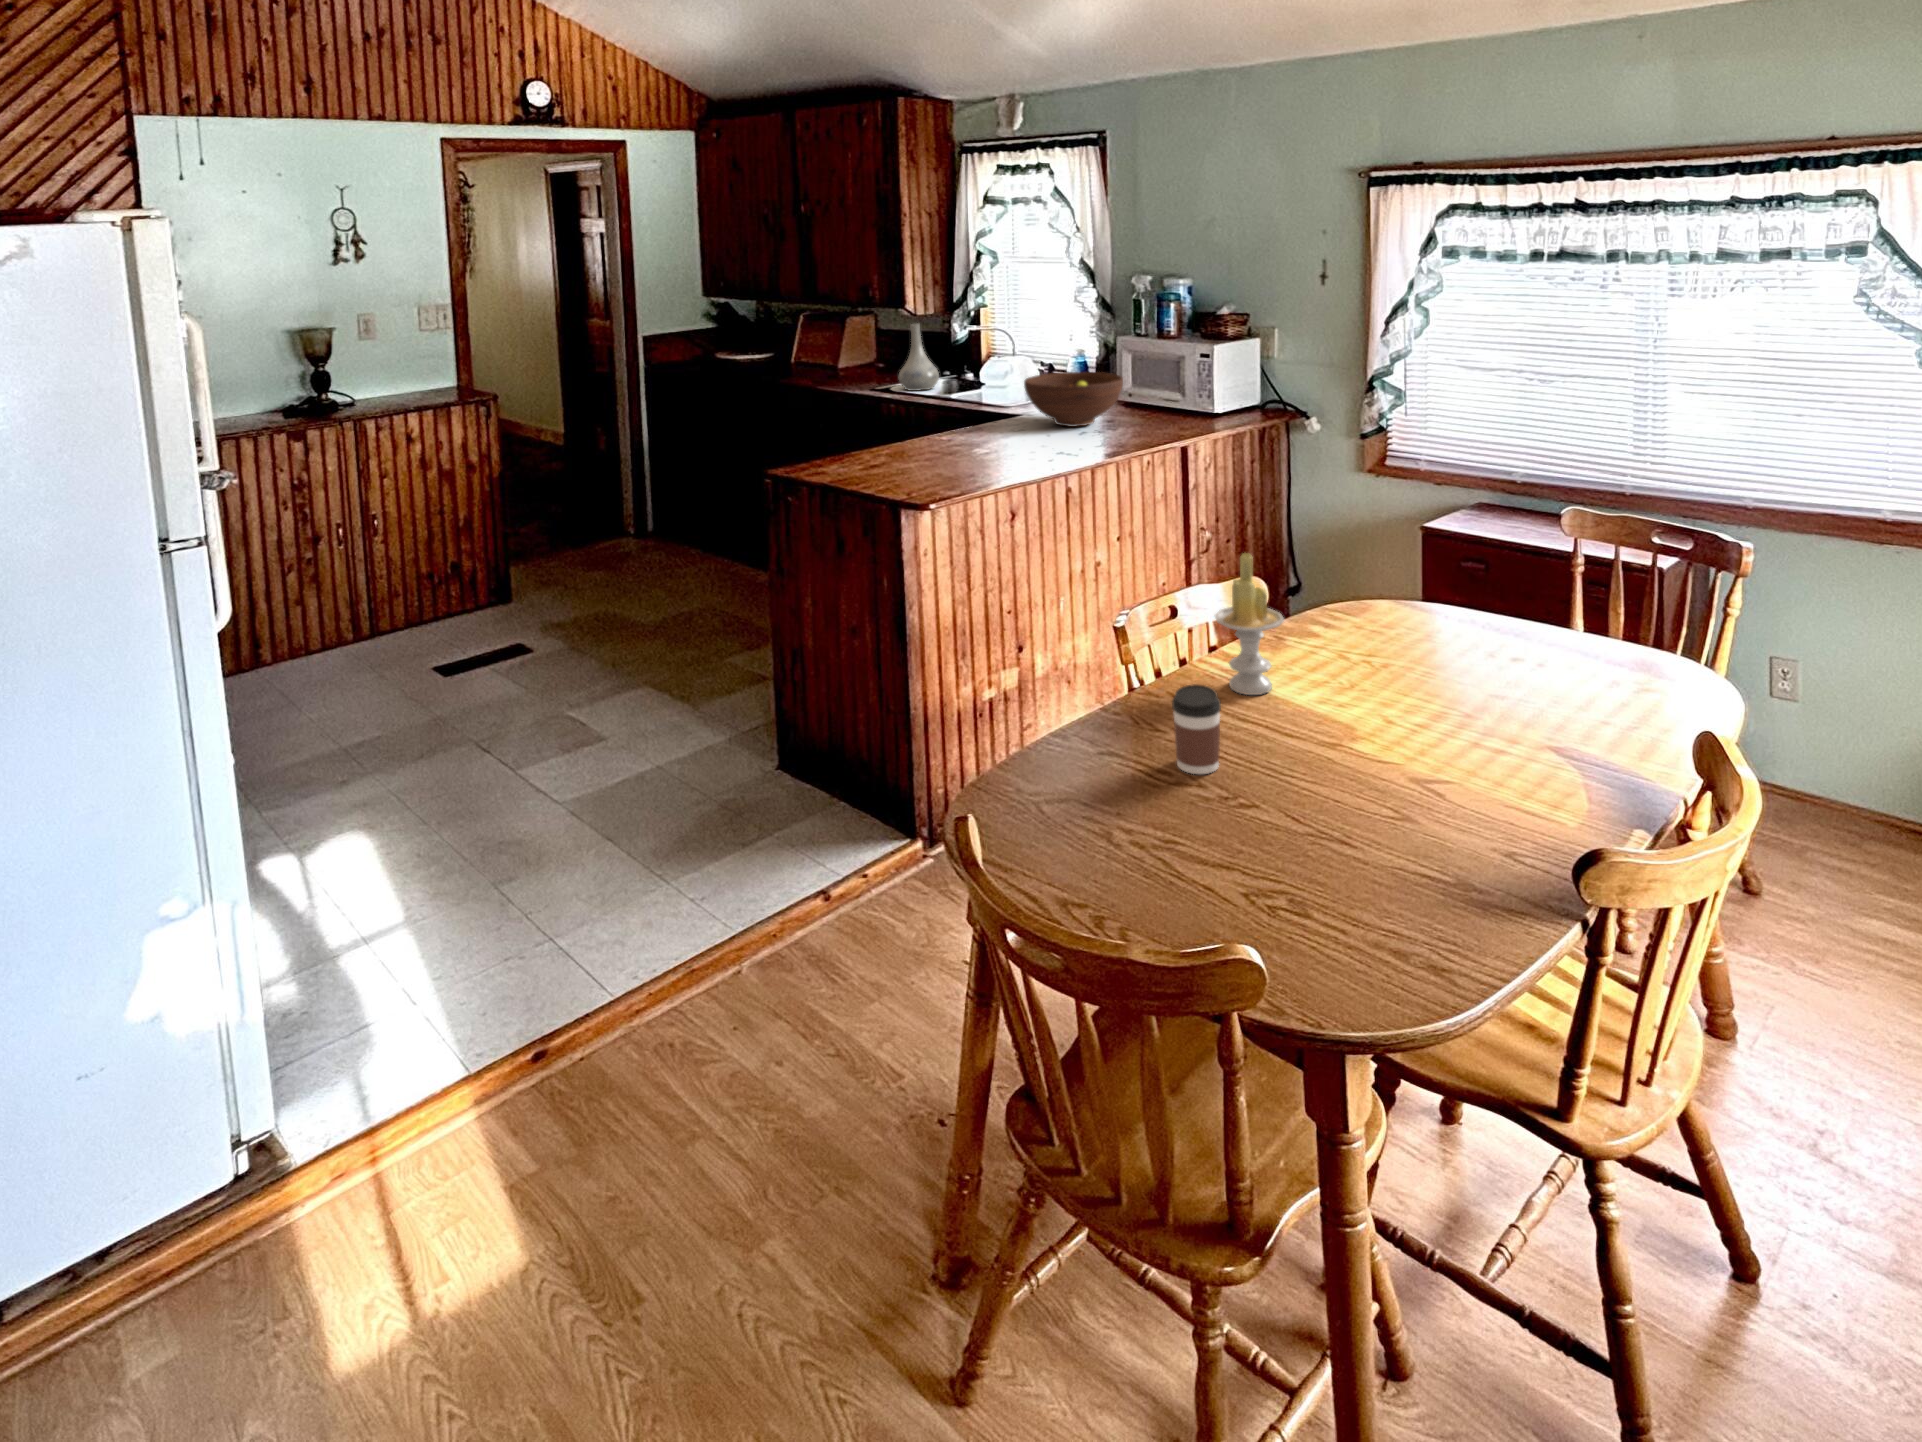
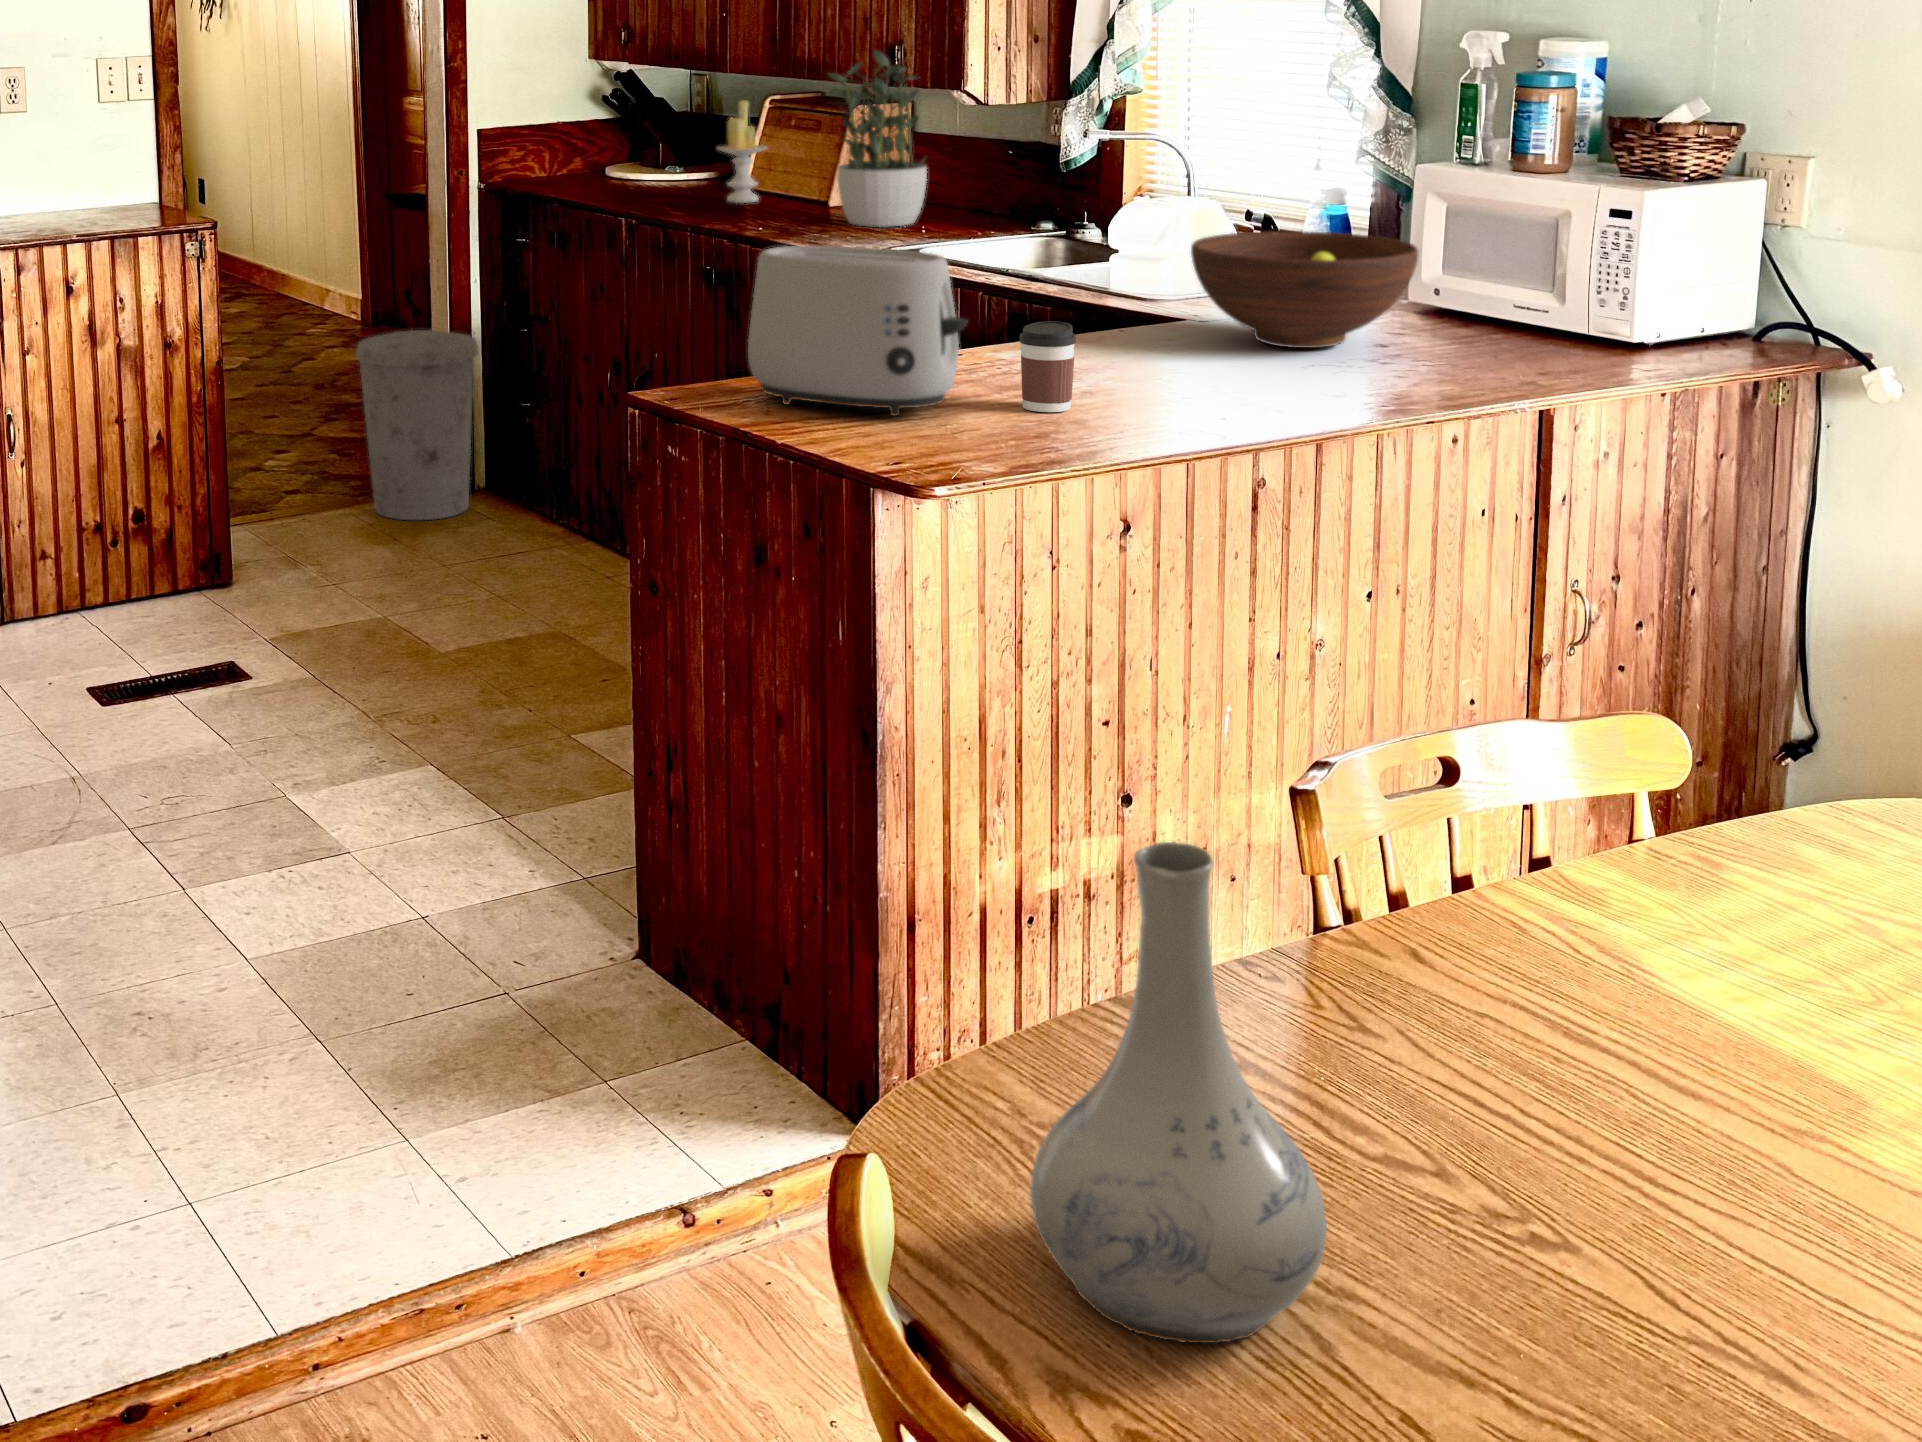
potted plant: none [835,291,888,379] -> present [829,51,927,227]
vase: present [899,323,939,391] -> present [1030,842,1327,1343]
toaster: none [825,392,932,473] -> present [748,246,967,416]
trash can: none [580,447,650,553] -> present [356,330,478,520]
candle: present [1215,553,1284,695] -> present [718,101,767,203]
coffee cup: present [1172,684,1221,774] -> present [1020,321,1076,412]

